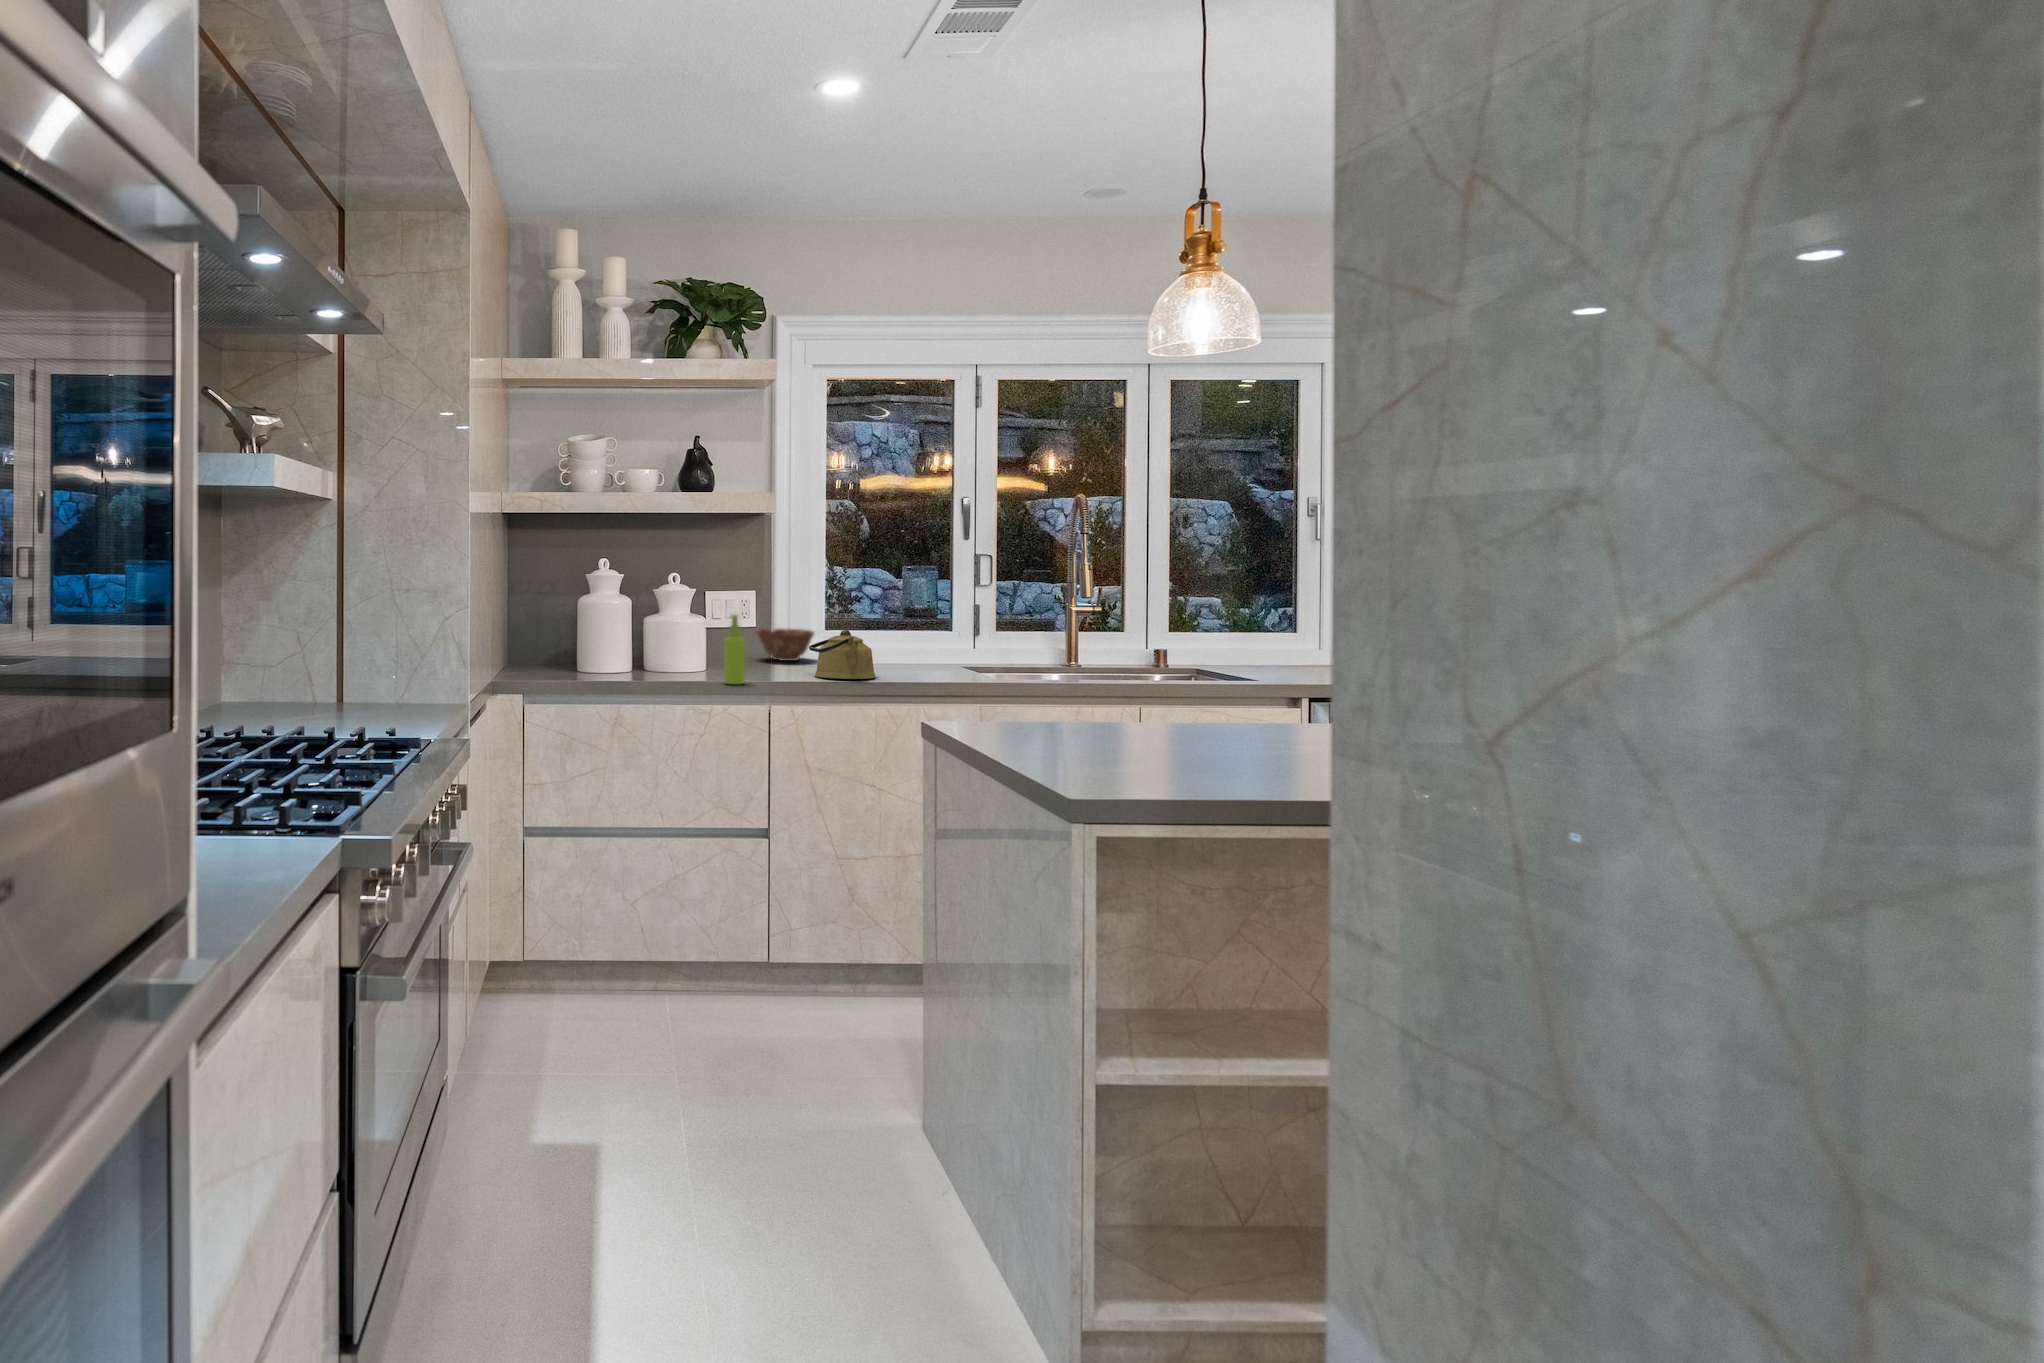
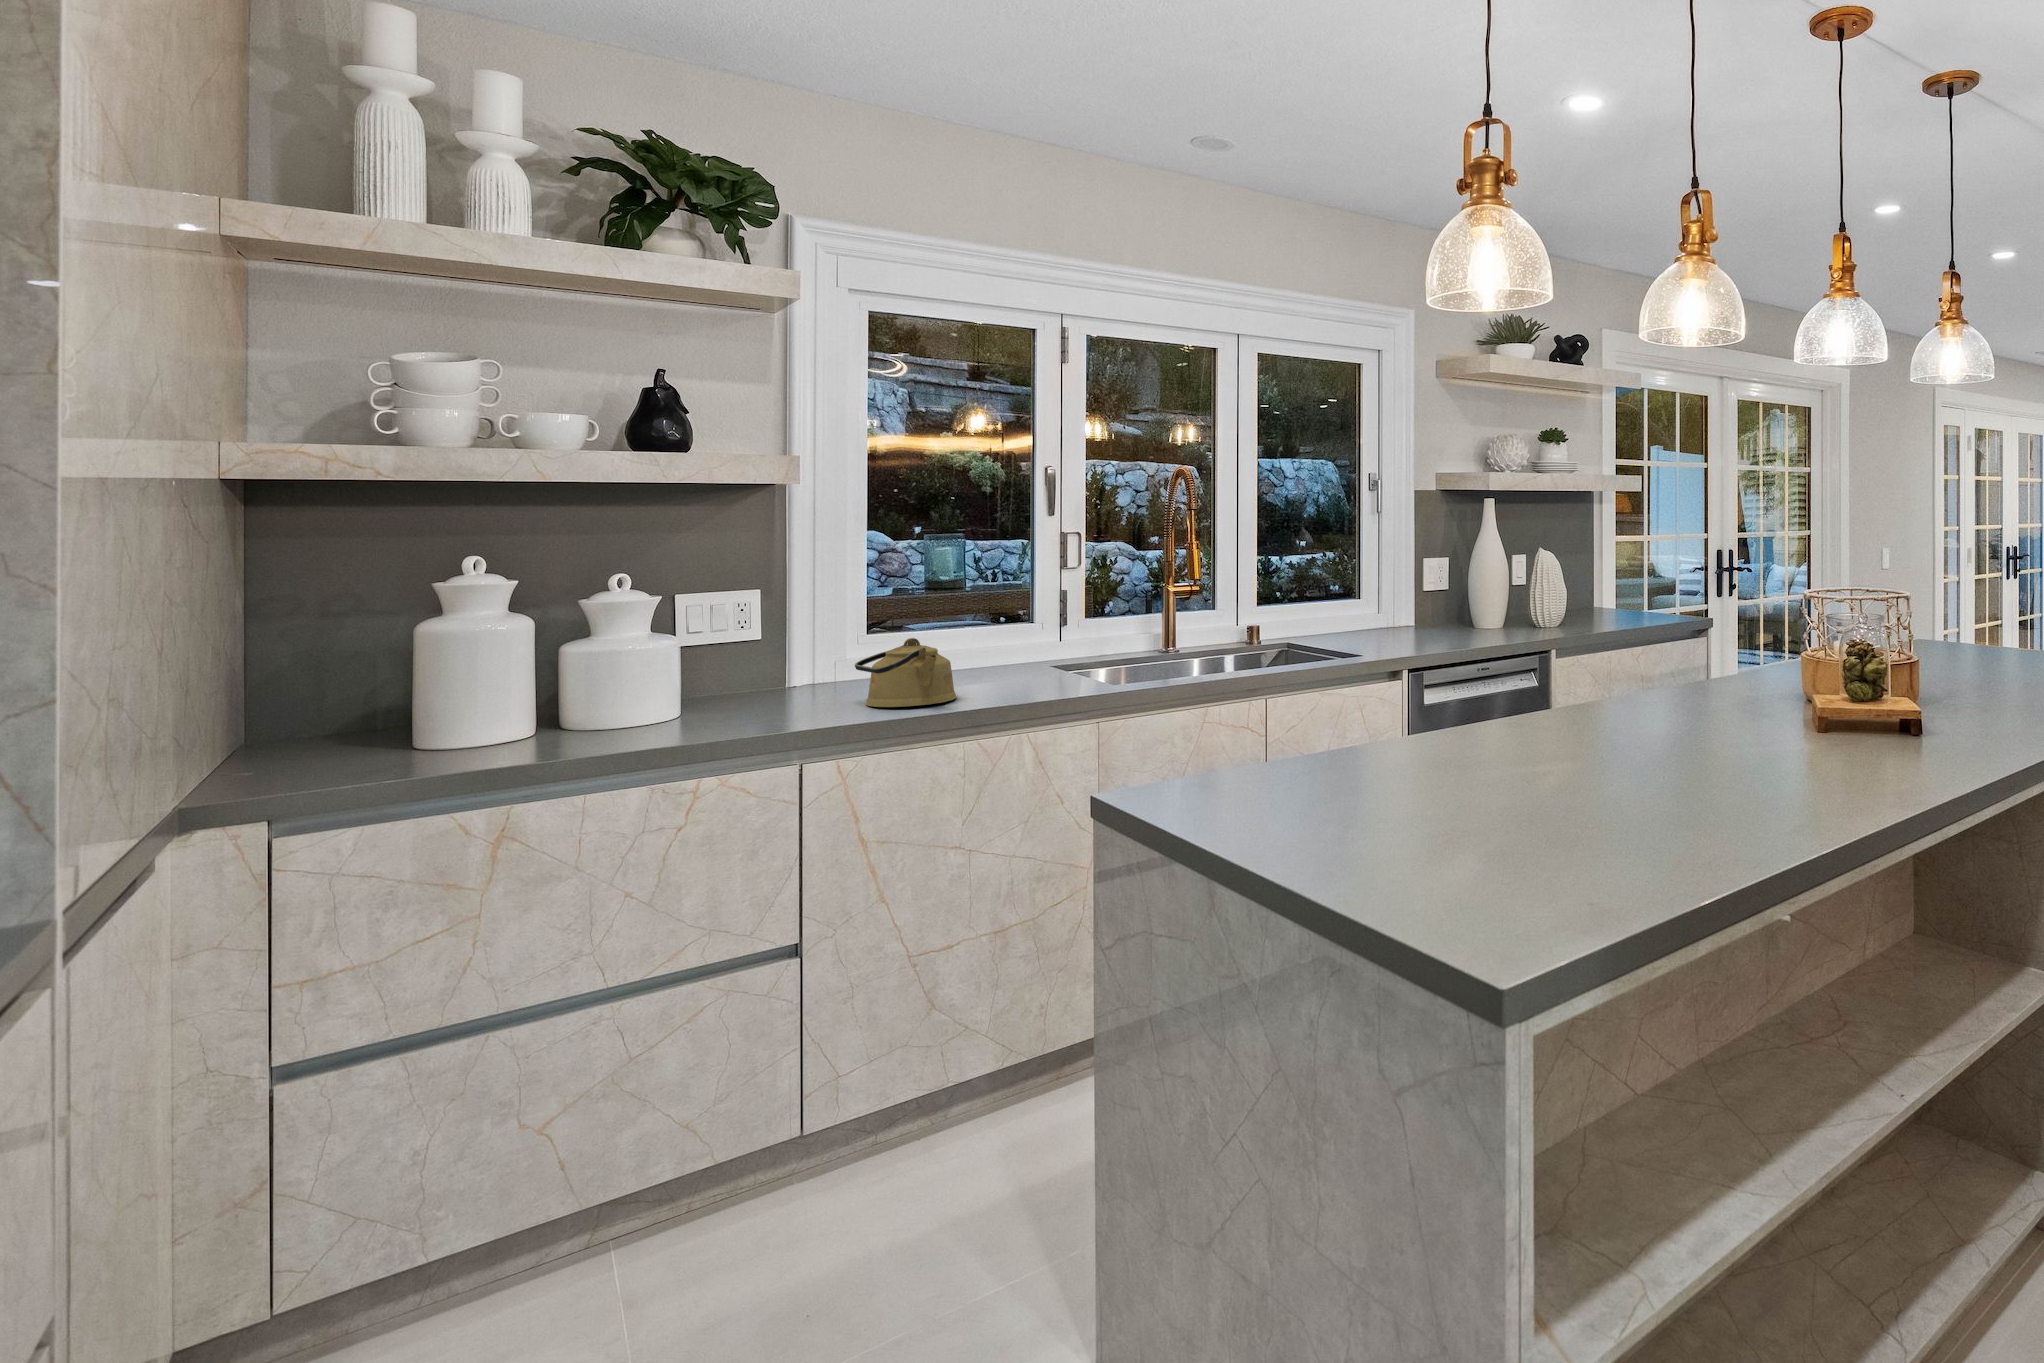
soap dispenser: present [724,615,745,684] -> none [719,632,757,739]
ceramic bowl: present [757,628,814,661] -> none [761,637,854,684]

